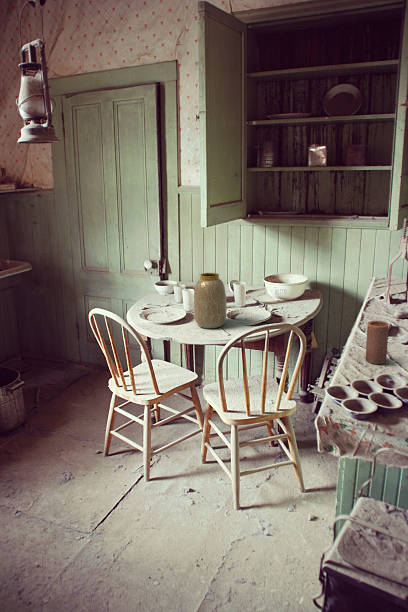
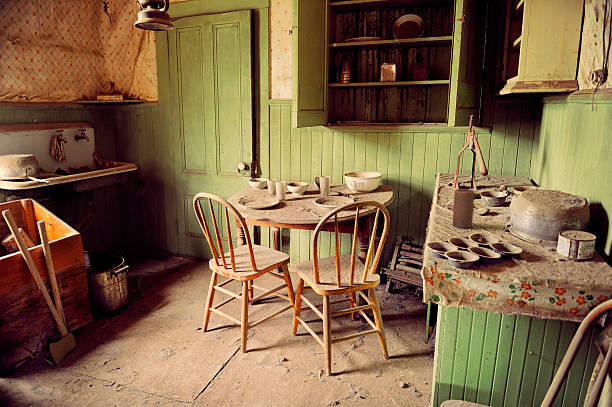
vase: present [194,273,227,328] -> none [287,162,316,211]

